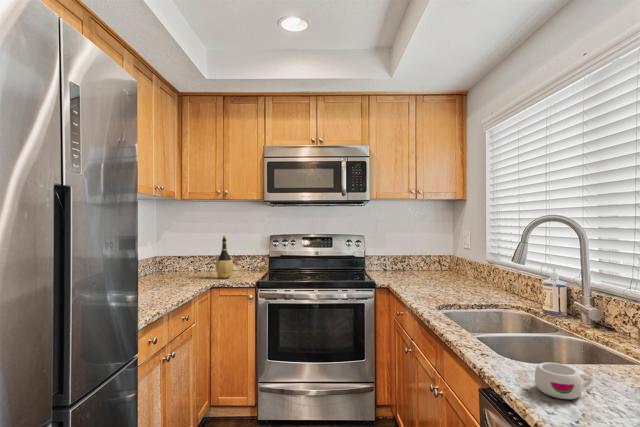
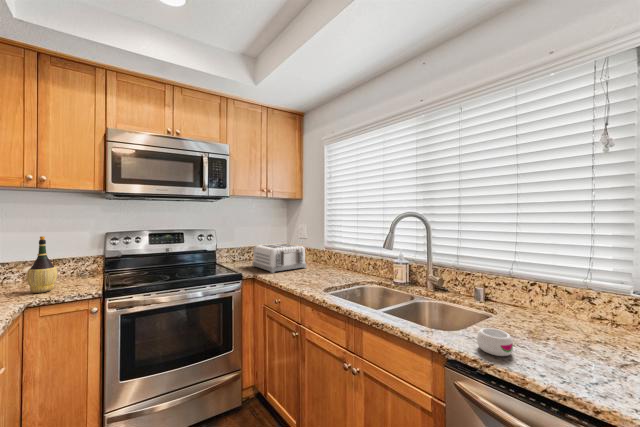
toaster: none [396,253,455,285] -> present [253,243,306,273]

